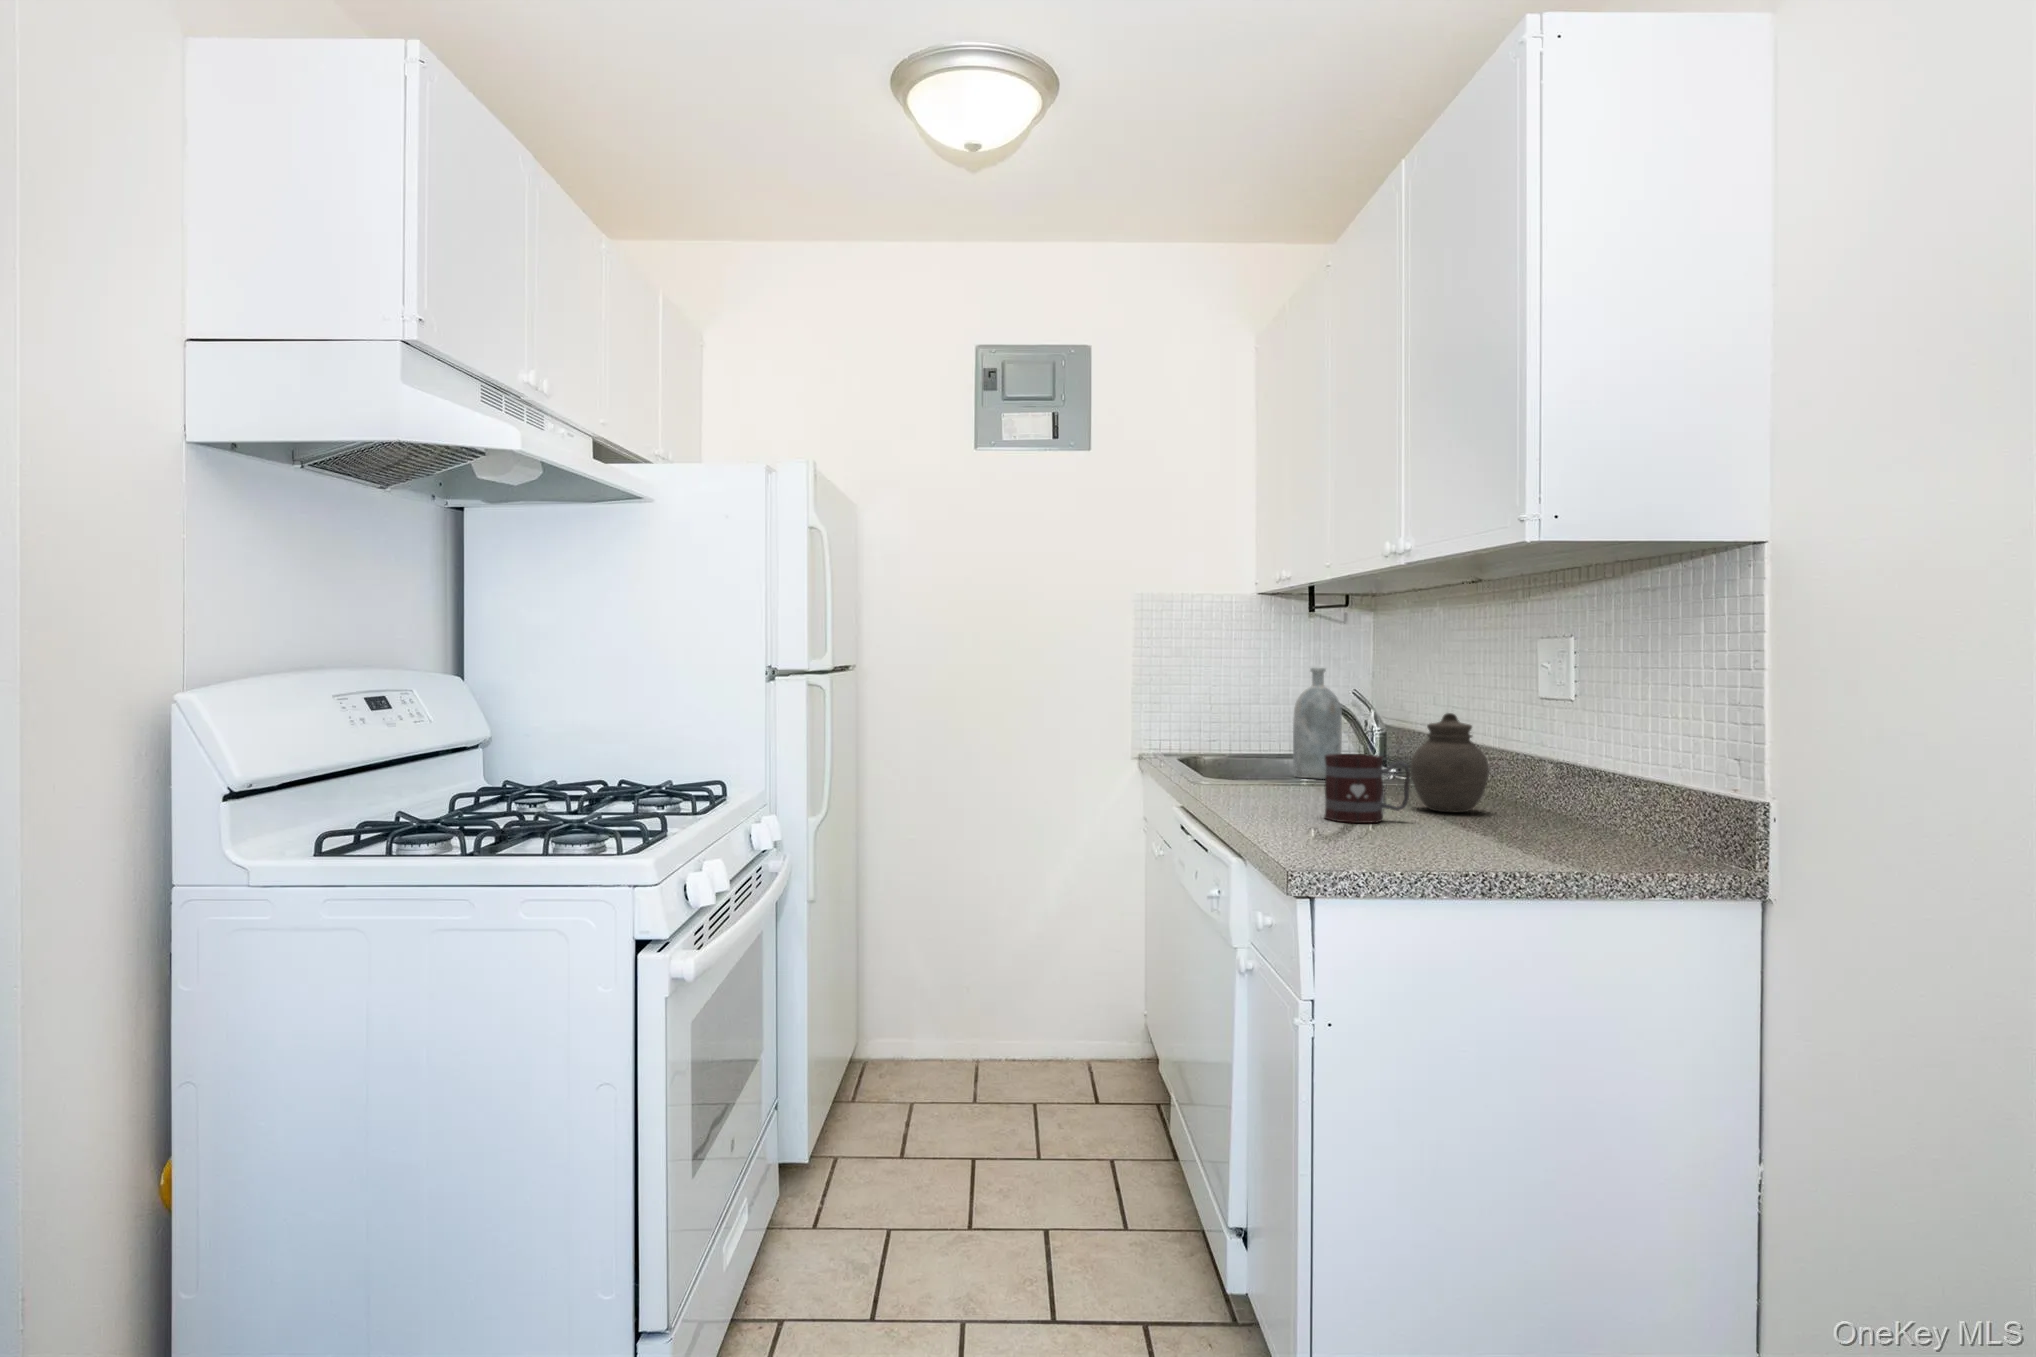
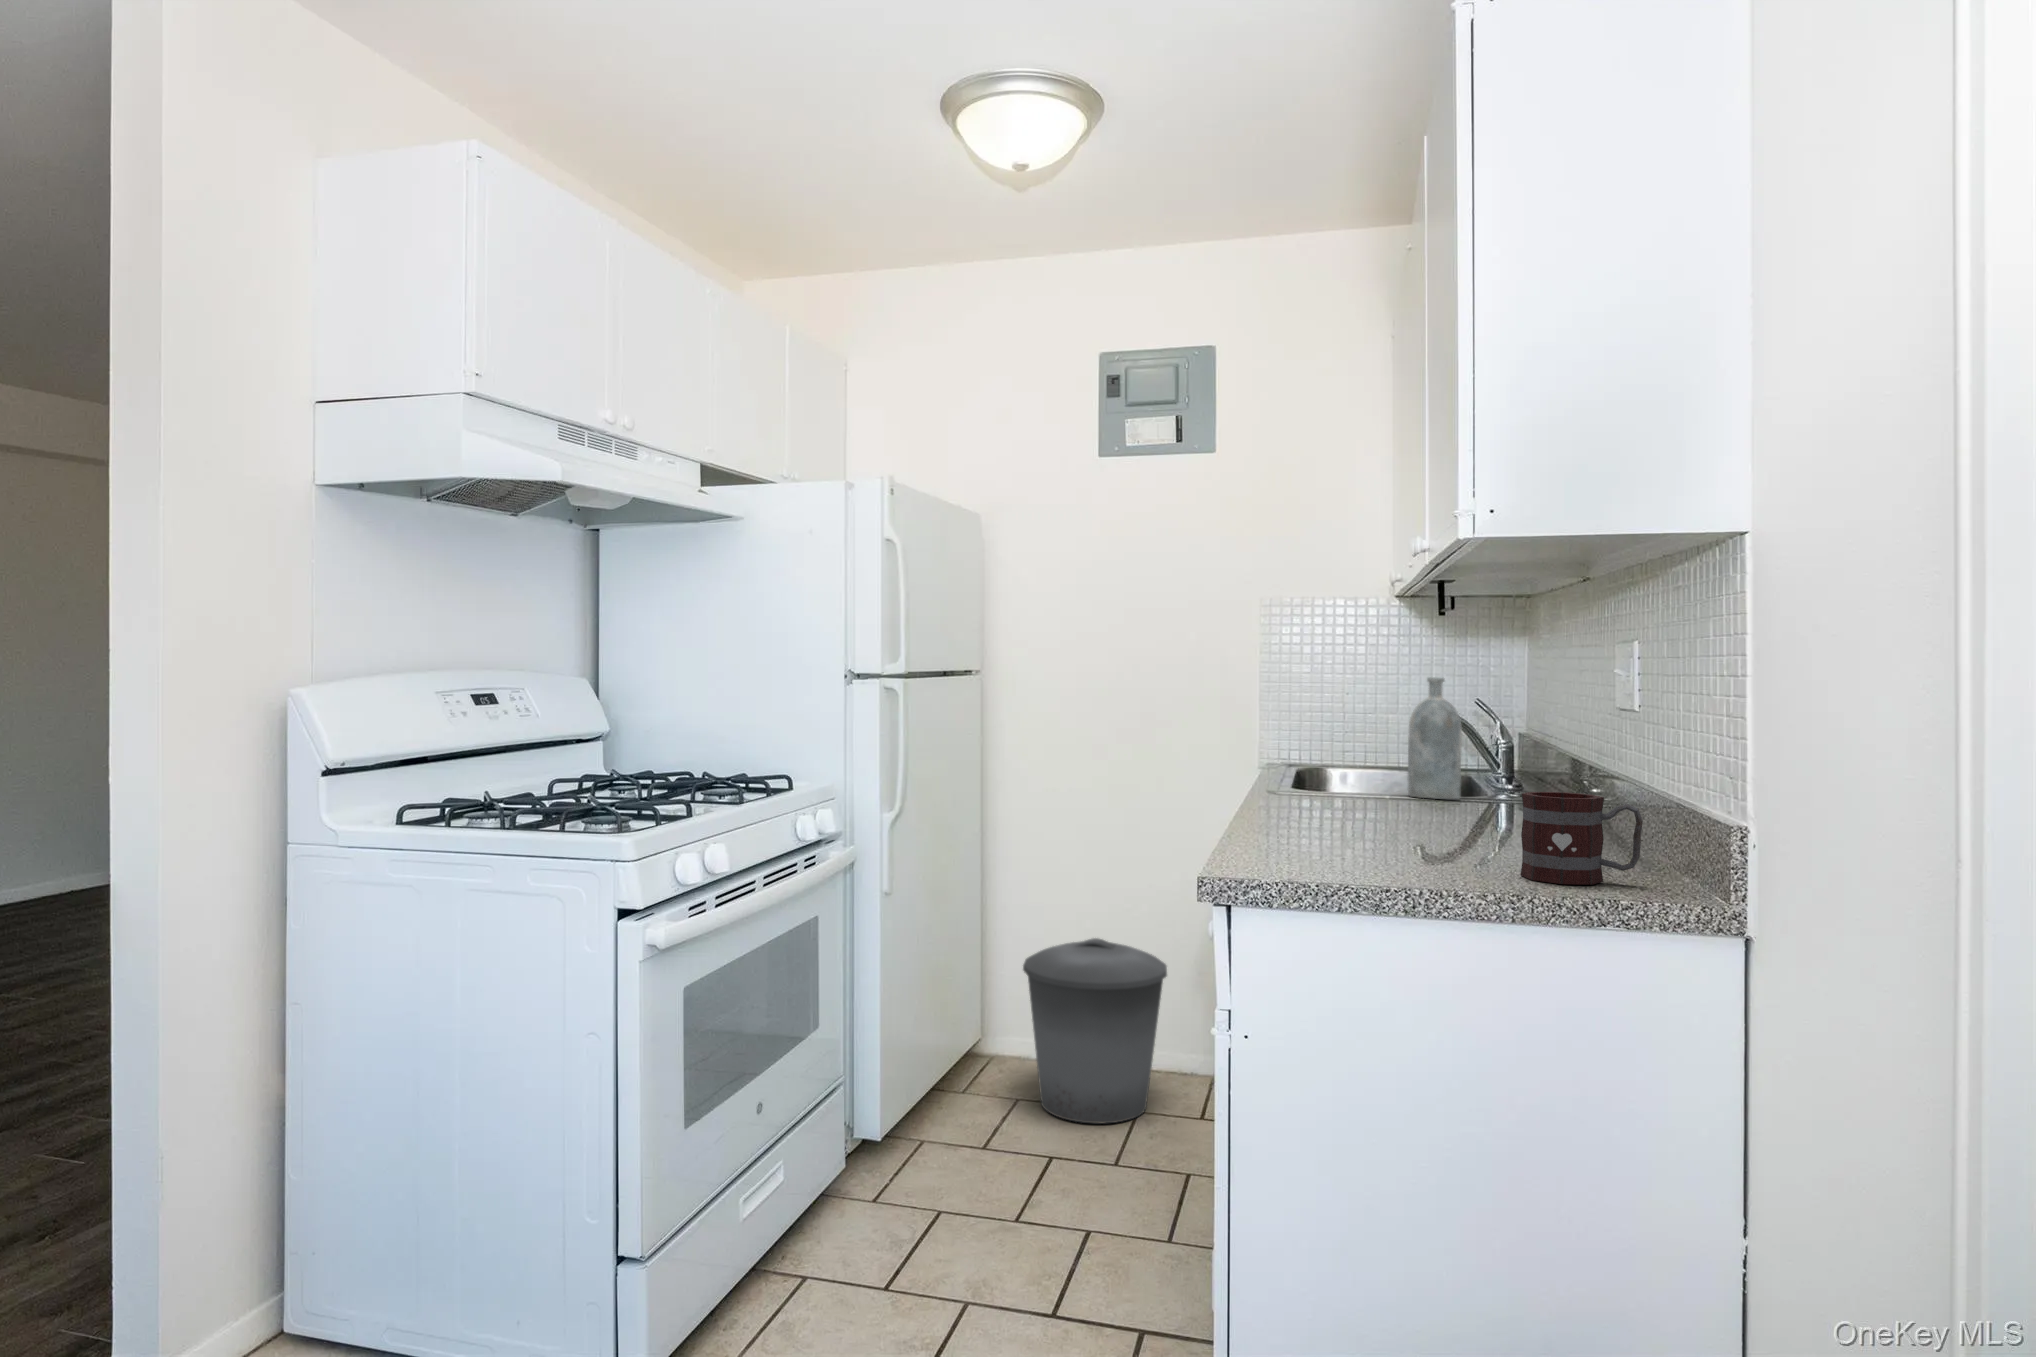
jar: present [1411,713,1489,813] -> none [1467,727,1552,836]
mug: present [1324,754,1411,823] -> present [1520,792,1643,885]
trash can: none [923,926,1065,1109] -> present [1023,938,1167,1124]

